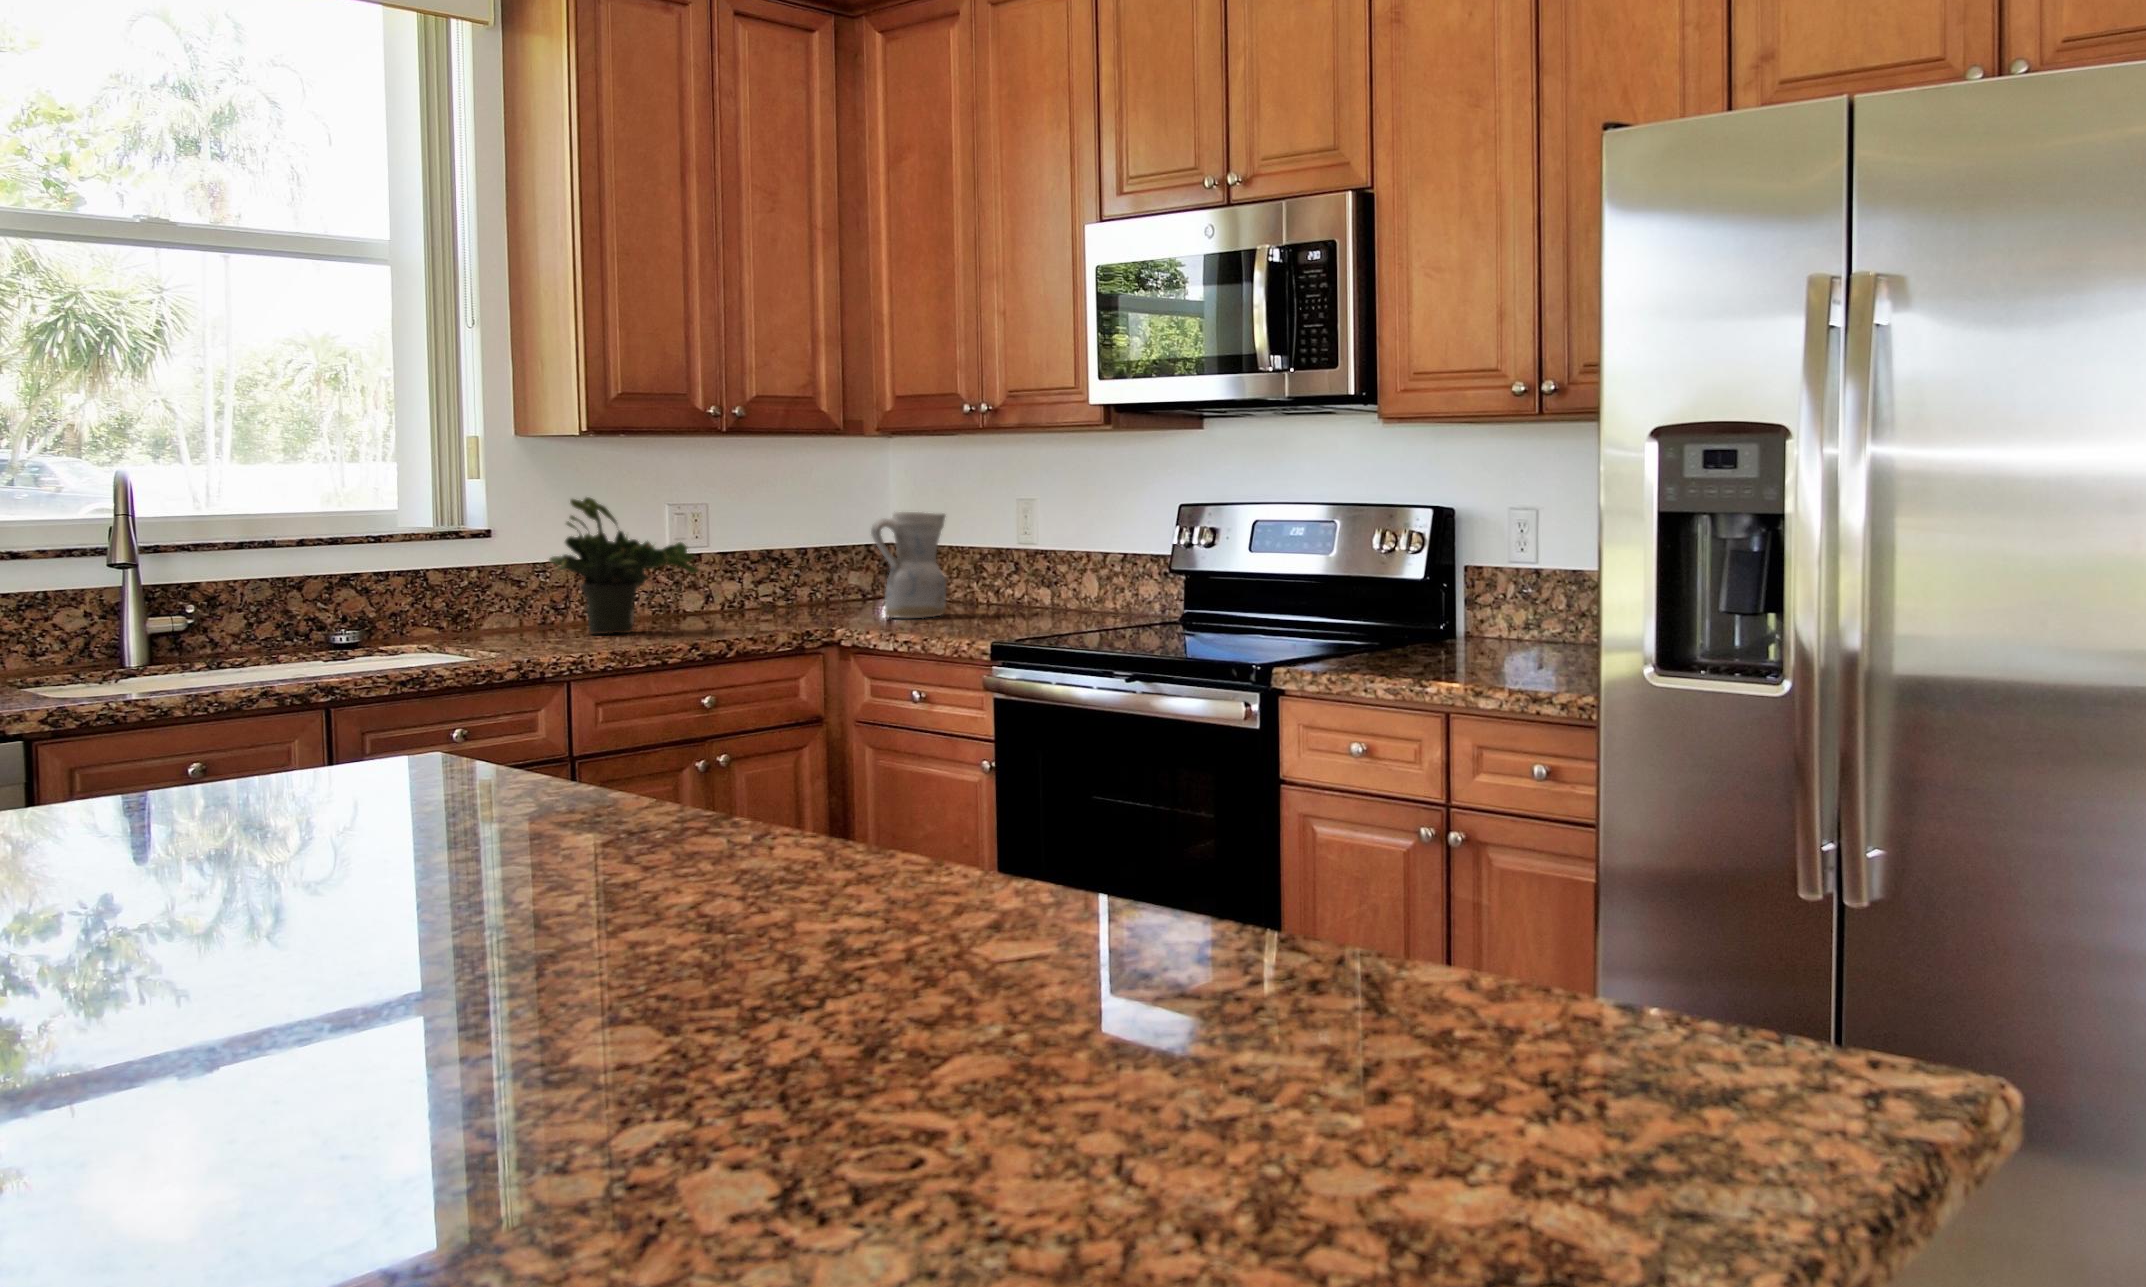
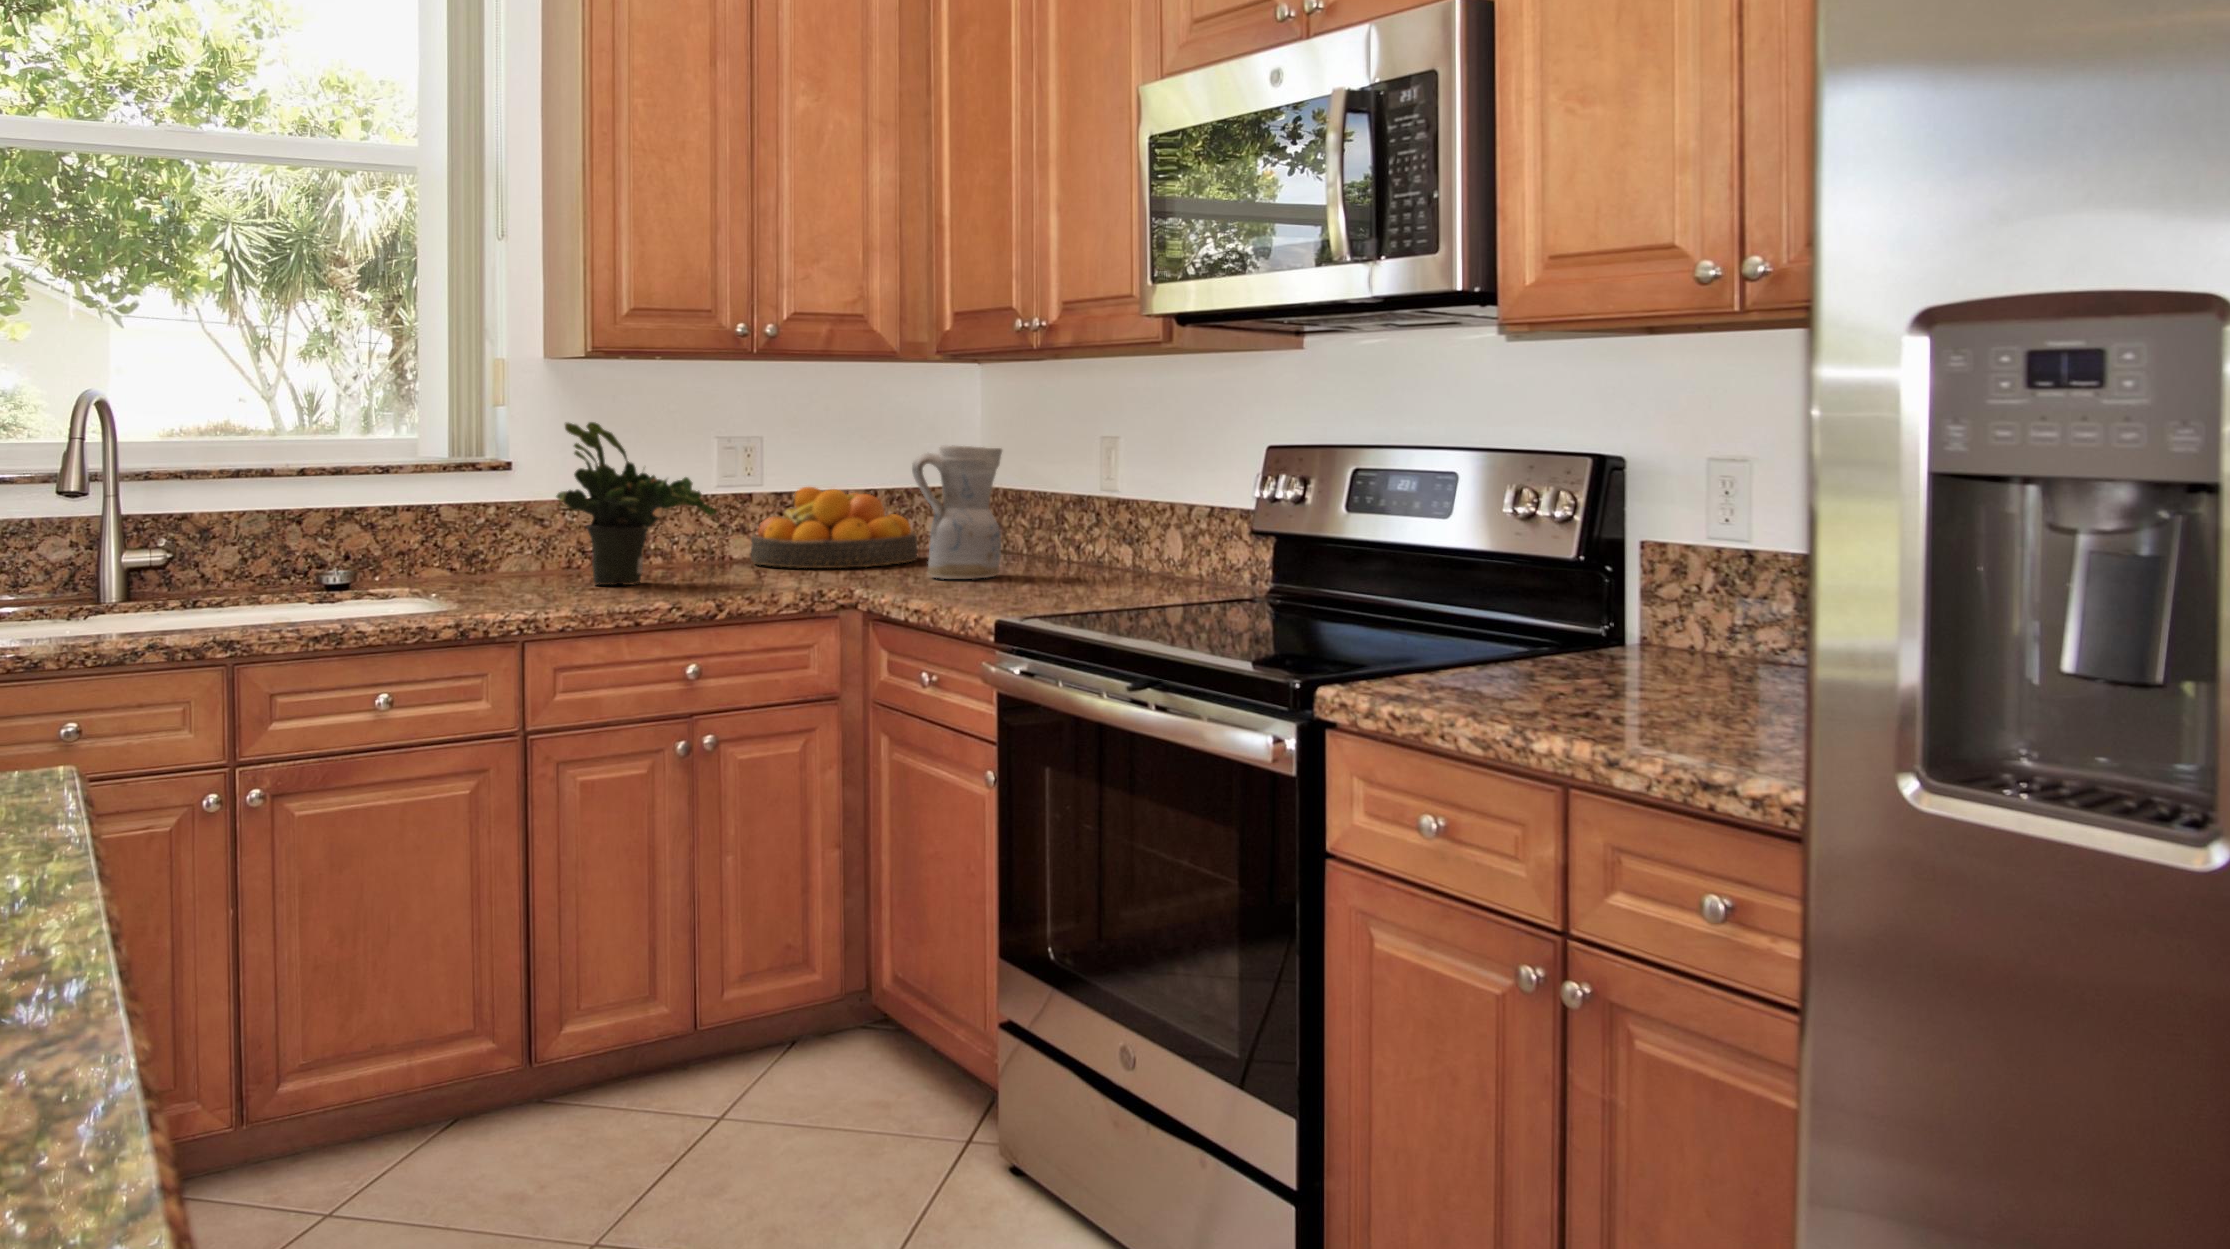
fruit bowl: none [703,547,858,615] -> present [750,487,918,568]

